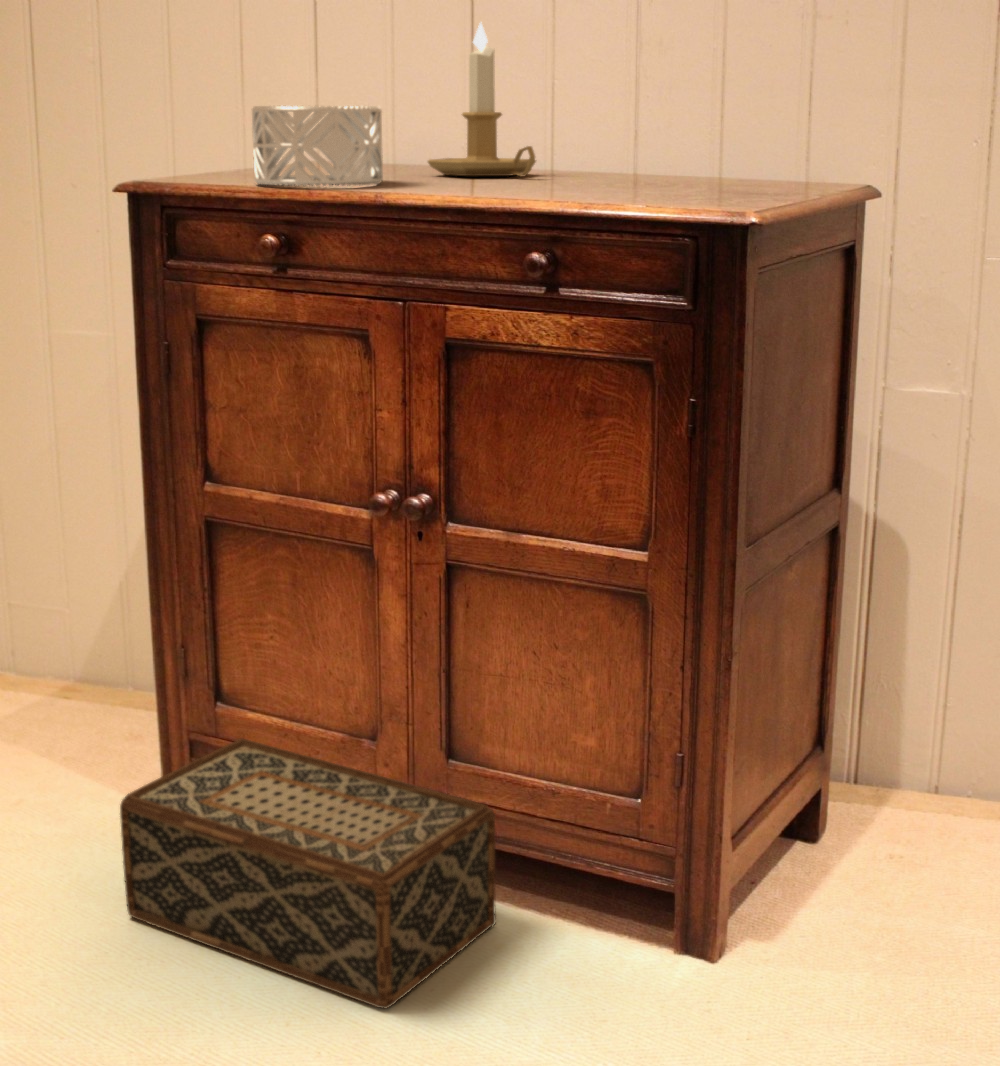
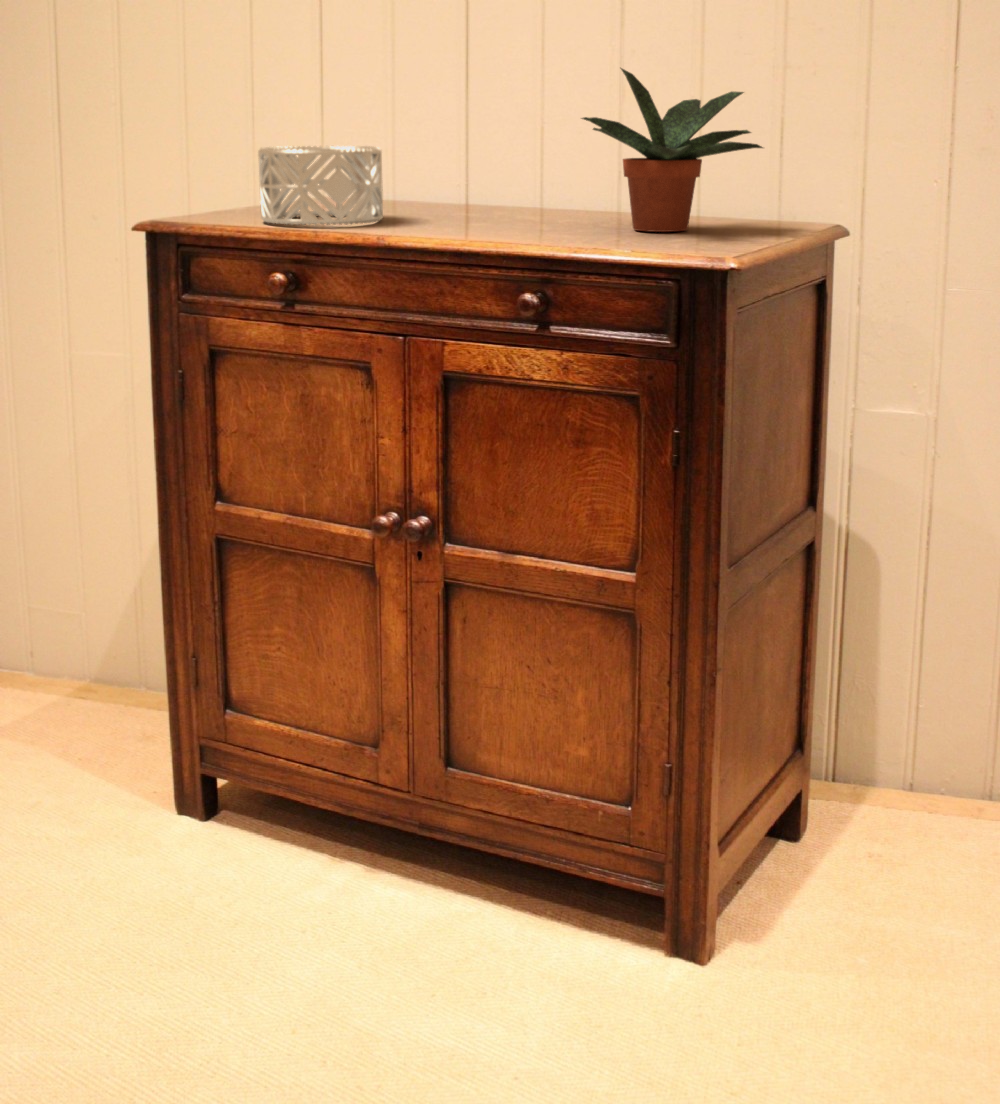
potted plant: none [591,19,786,192] -> present [582,68,763,232]
candlestick: present [428,23,536,177] -> none [424,61,529,211]
woven basket: present [120,739,496,1009] -> none [139,745,493,1000]

